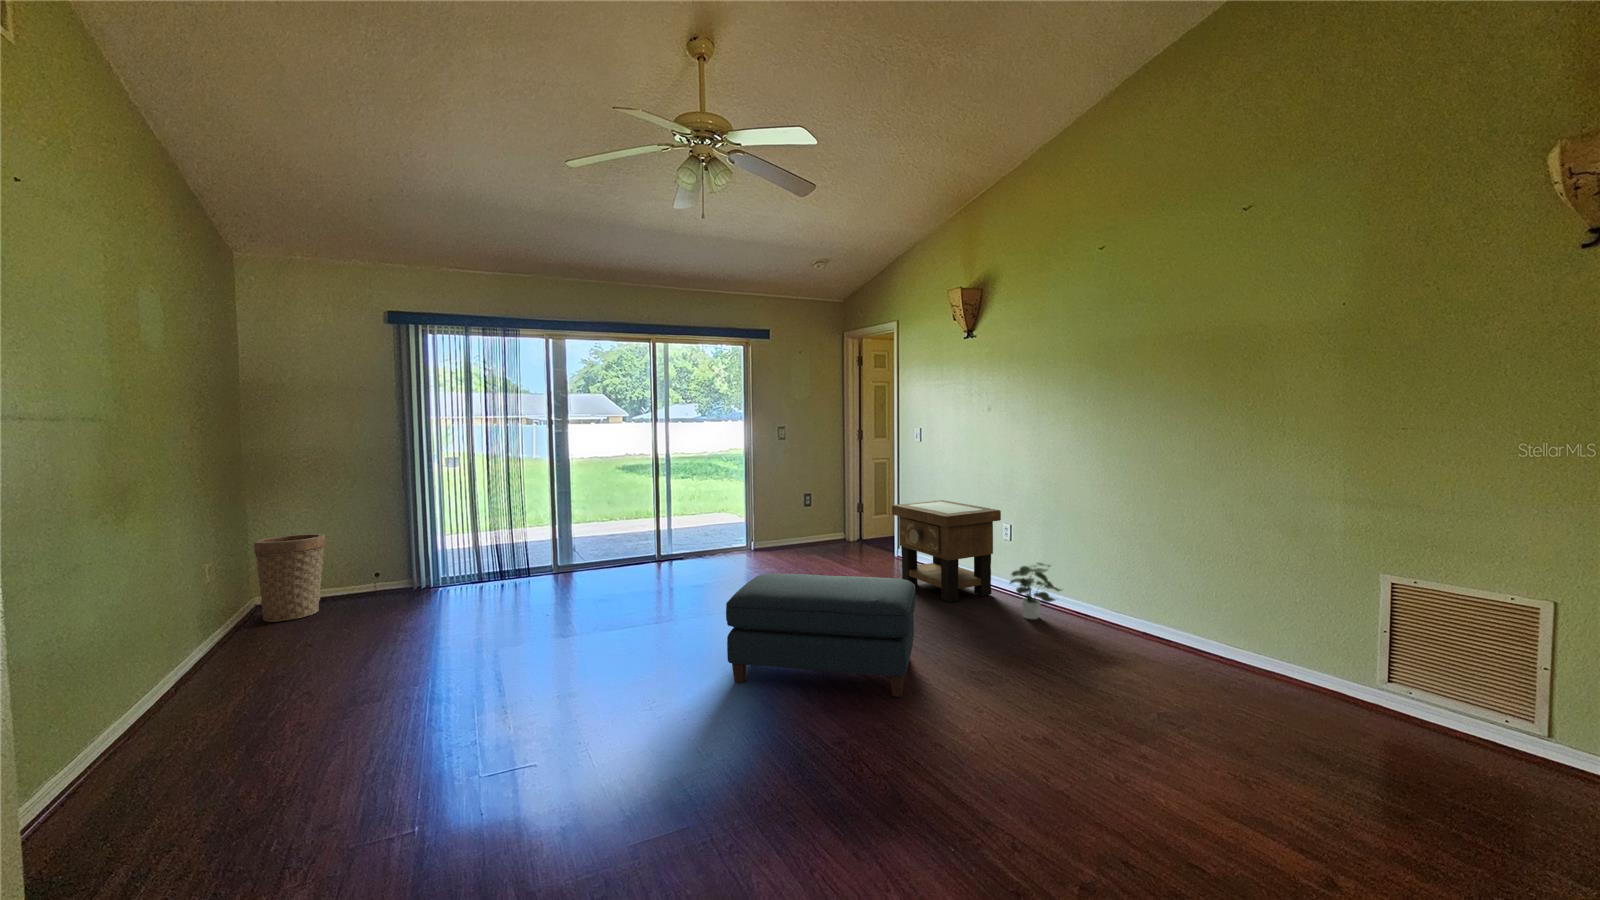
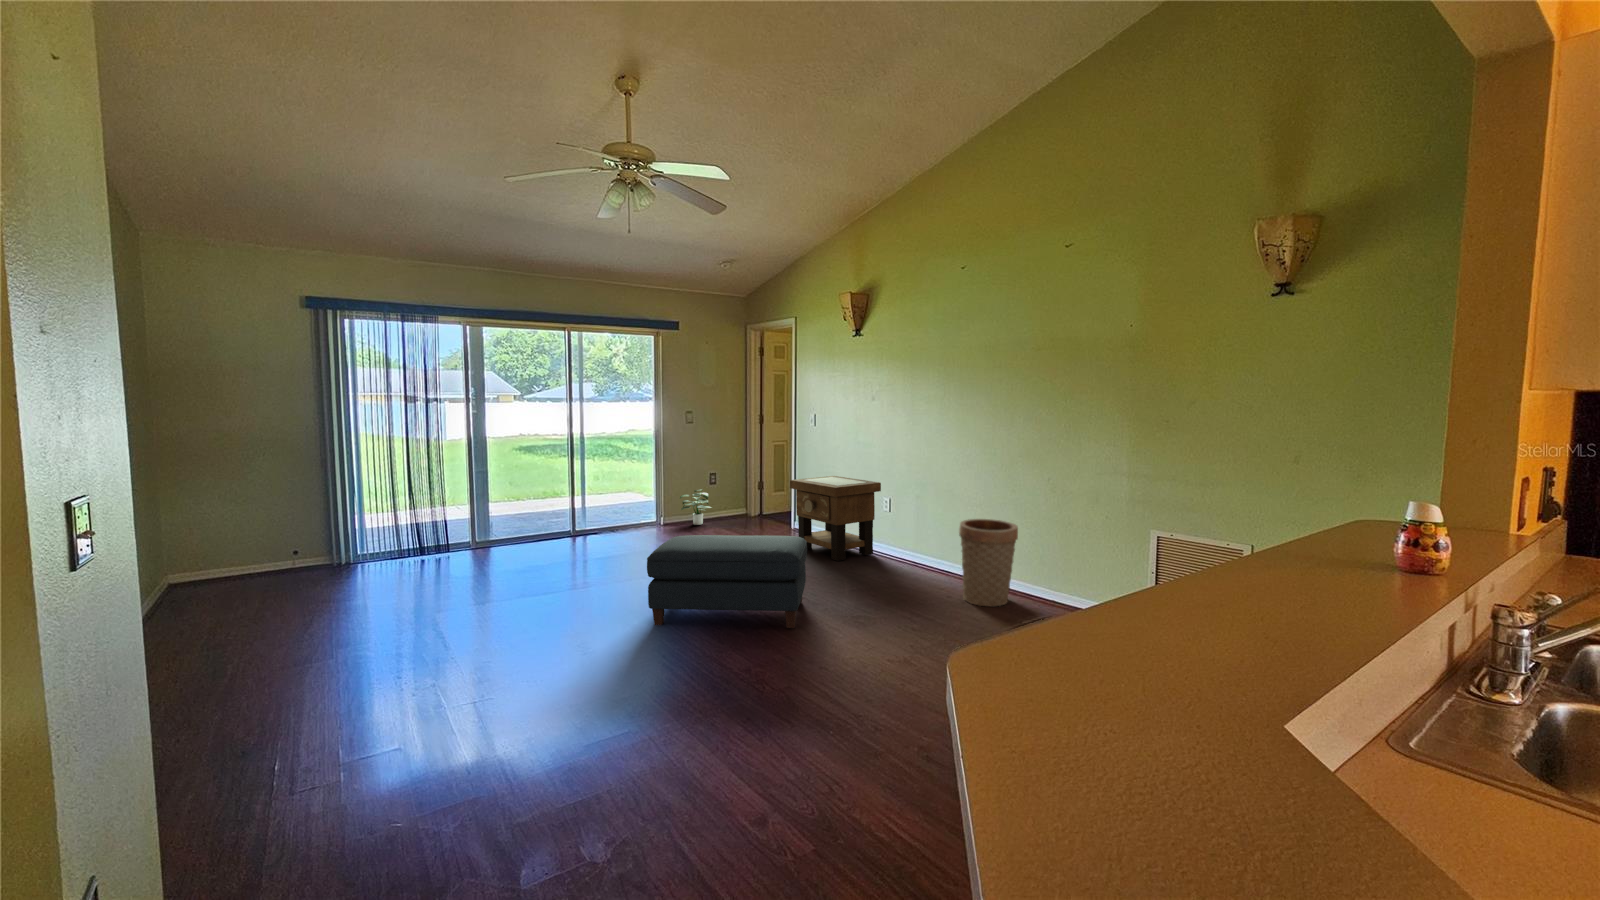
basket: present [254,534,326,622] -> present [959,519,1018,606]
potted plant: present [1009,563,1061,619] -> present [680,489,711,525]

